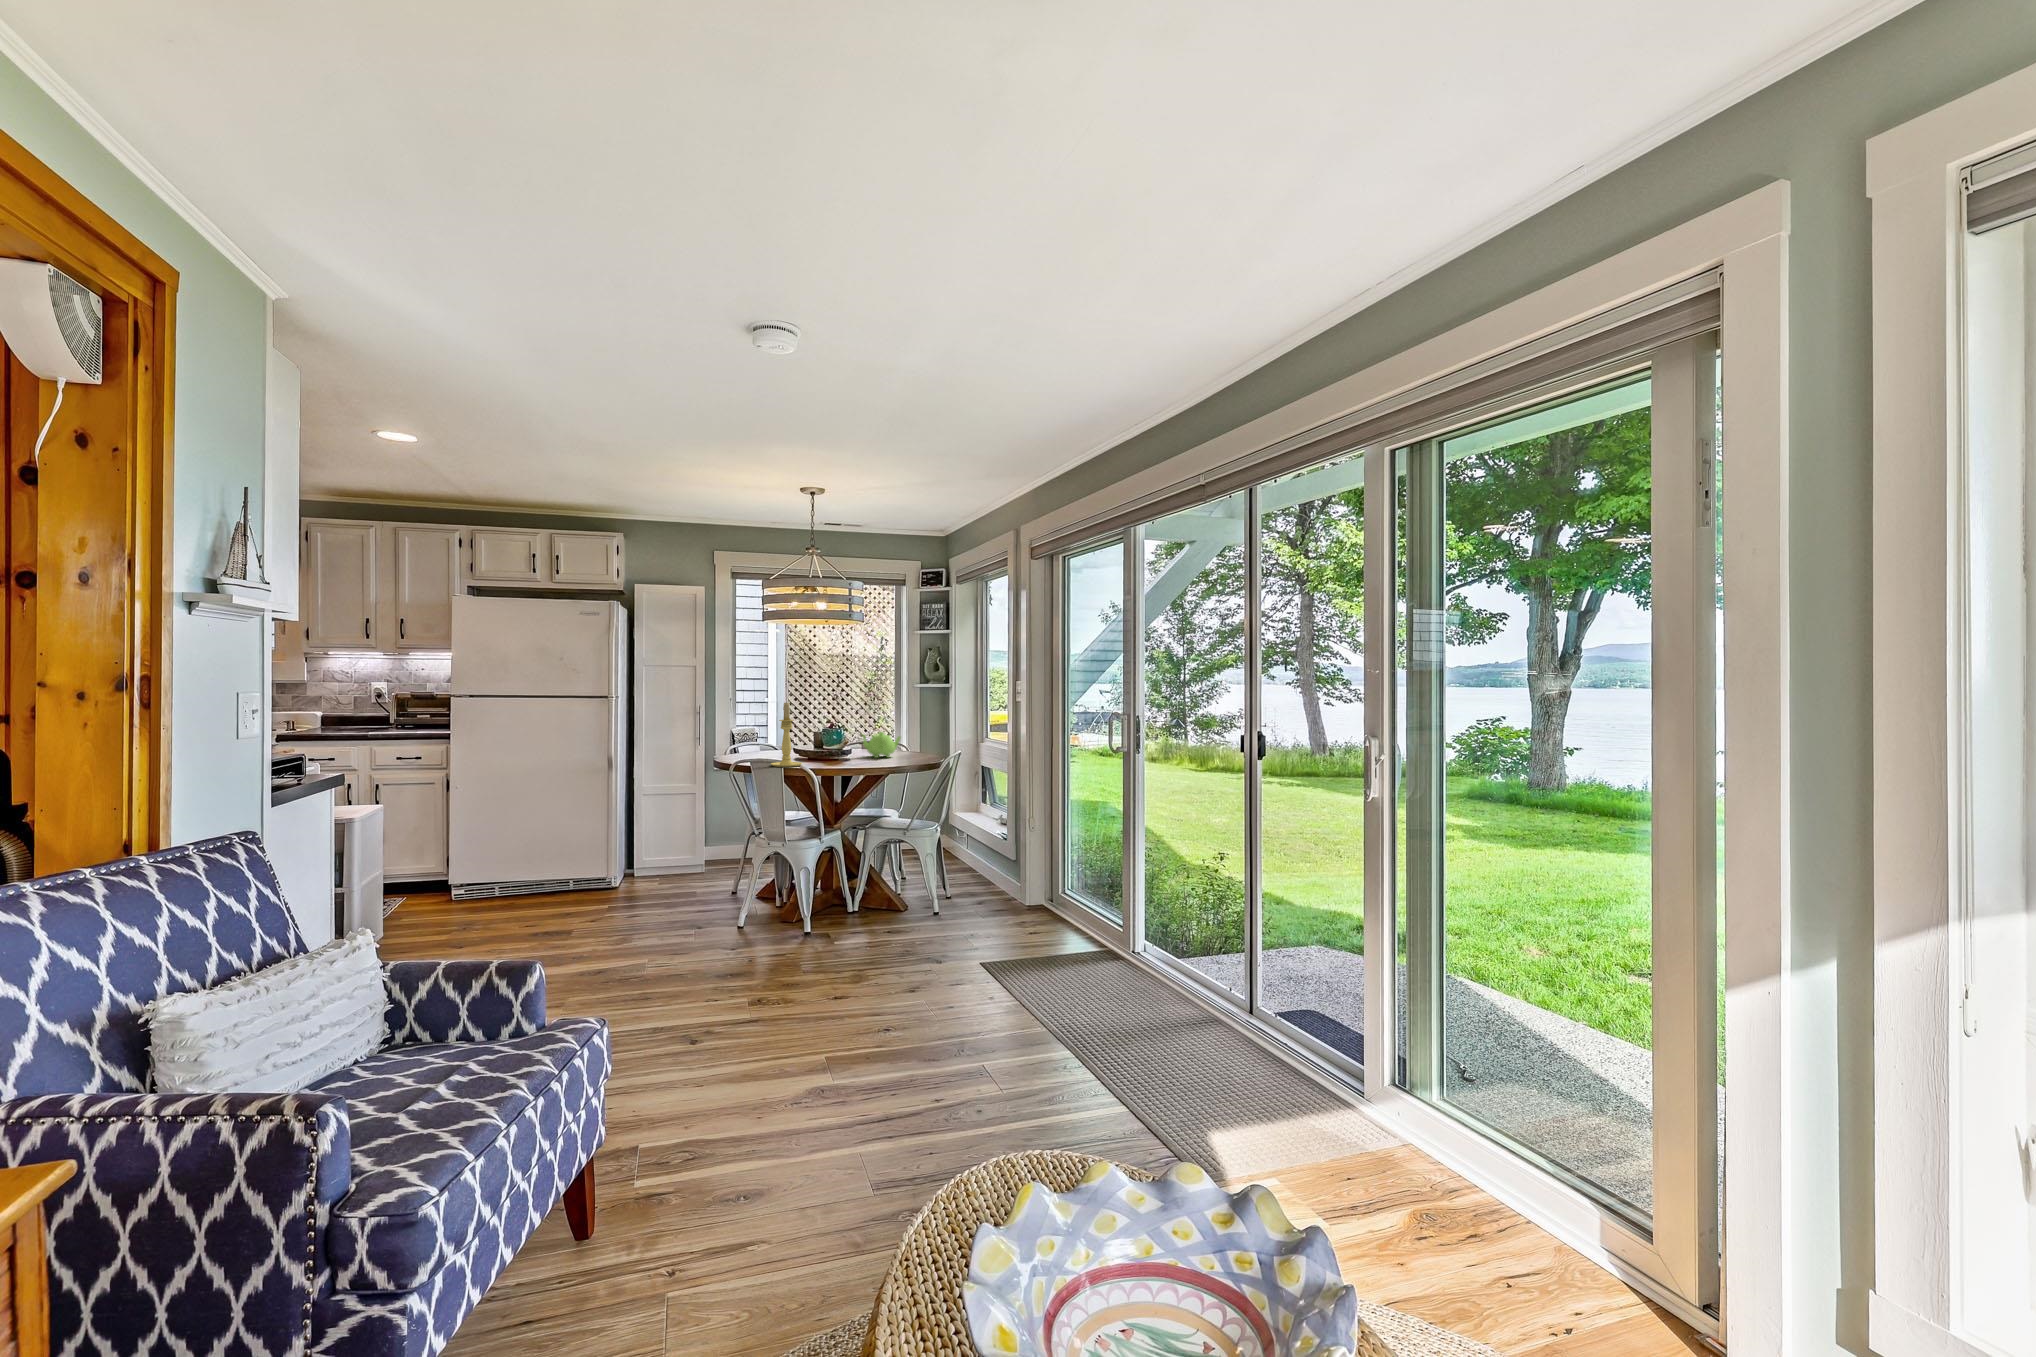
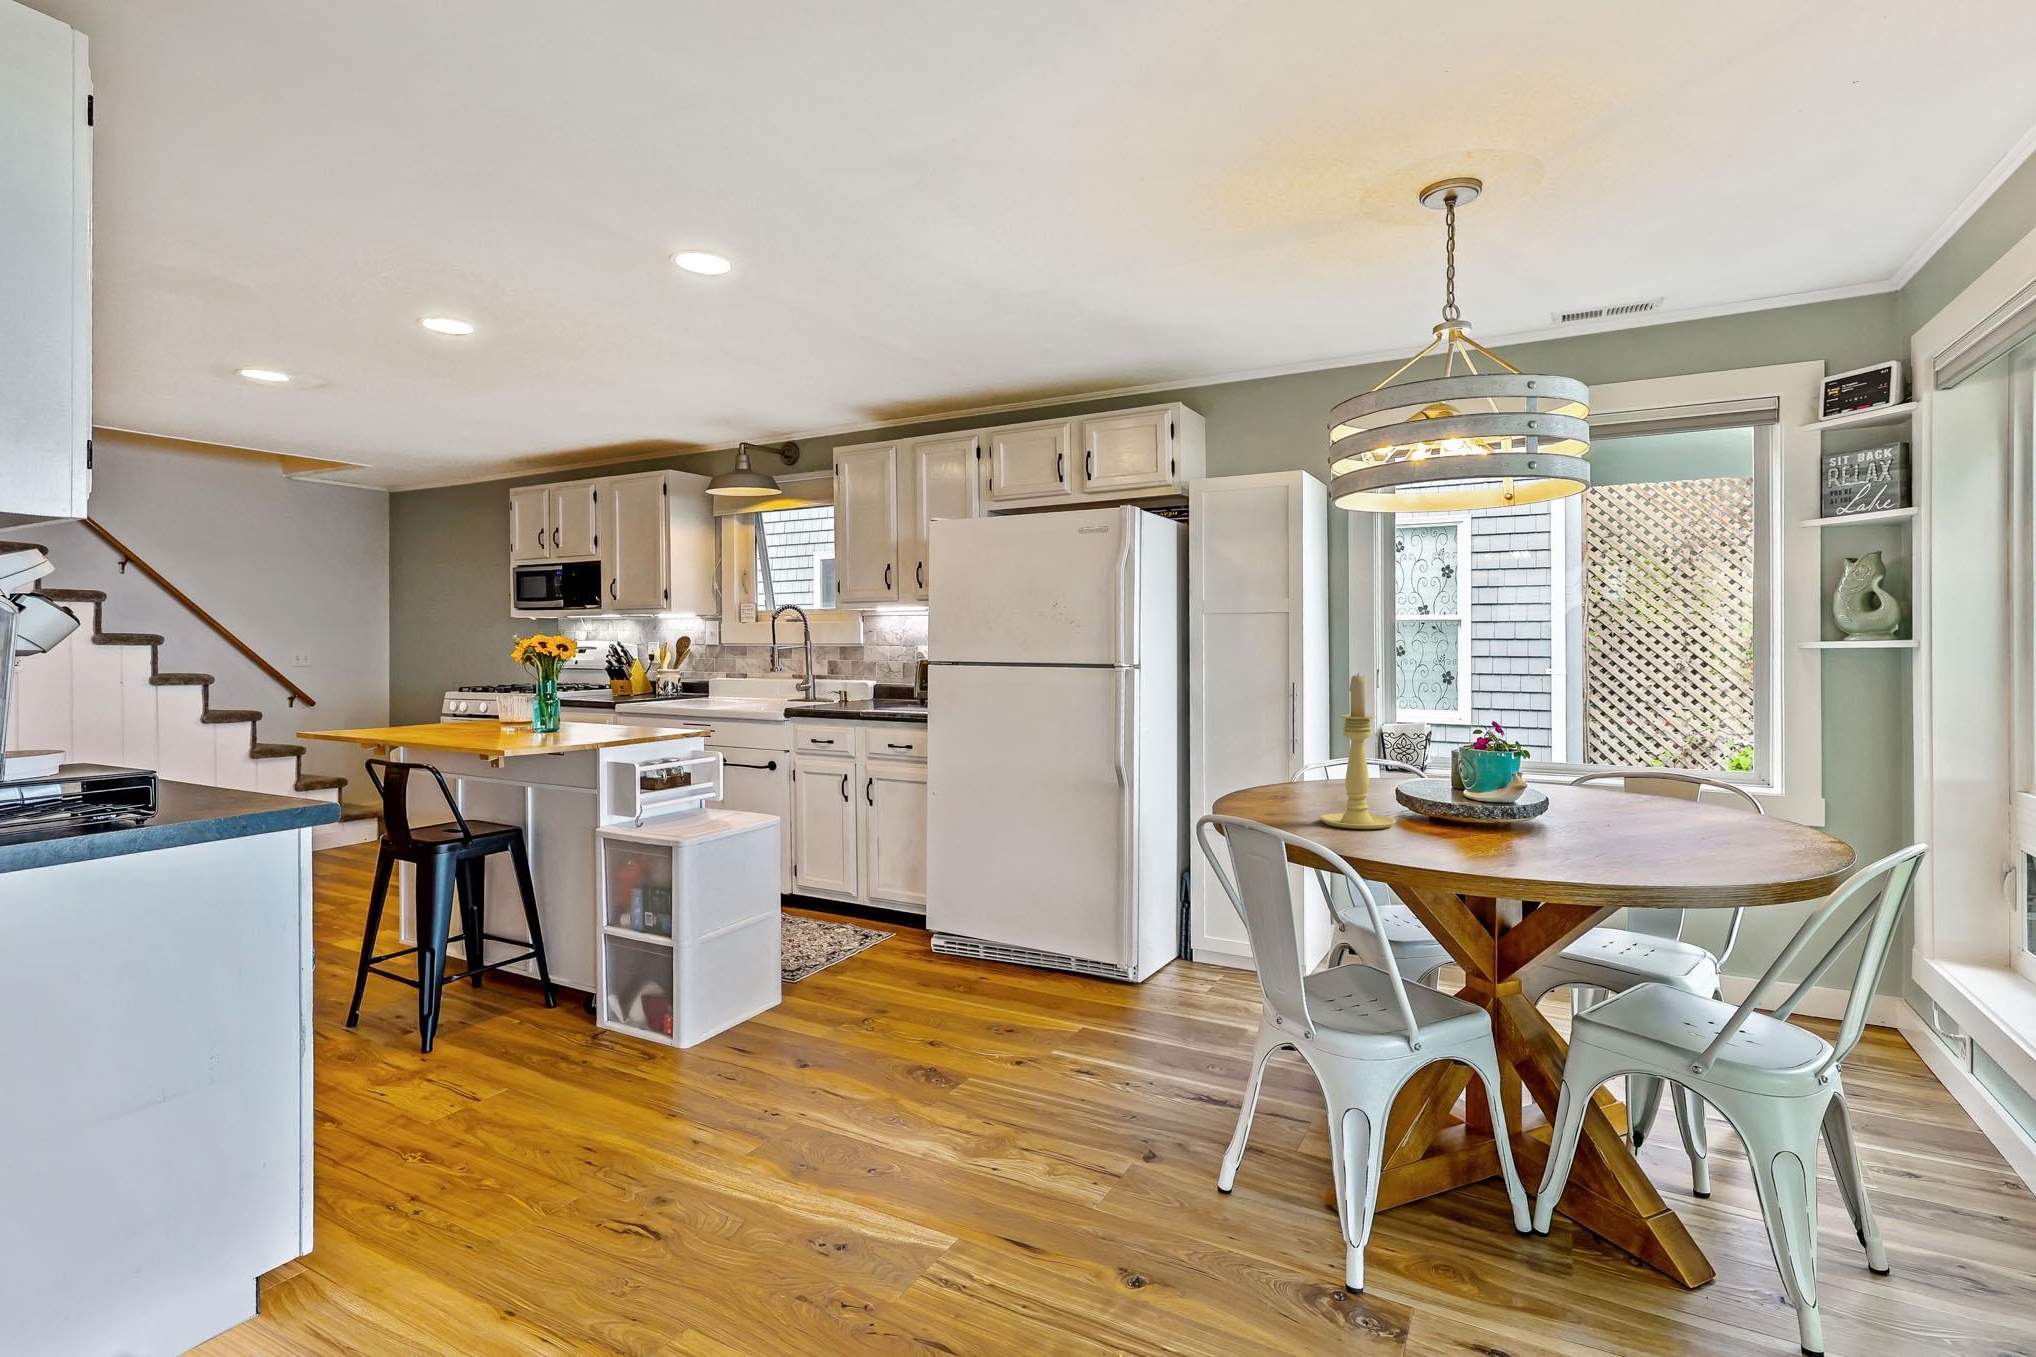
teapot: present [862,732,901,758] -> none [1578,758,1704,828]

